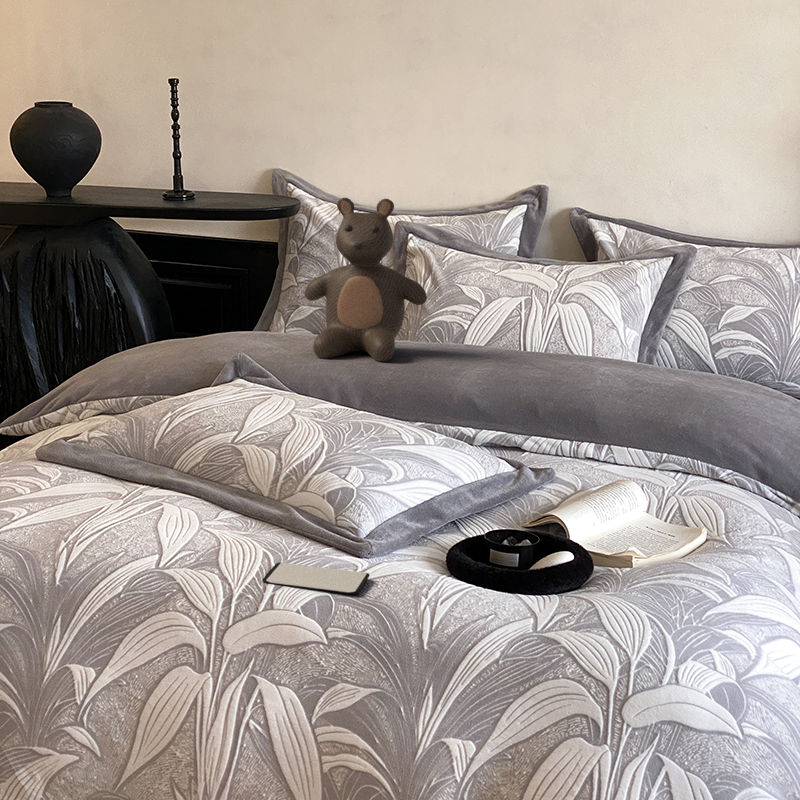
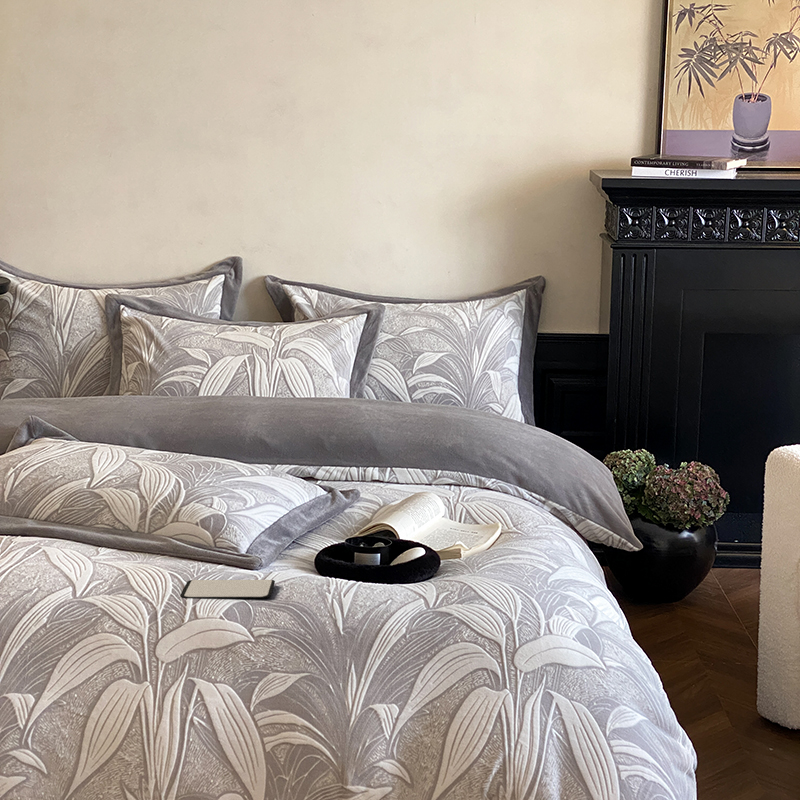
teddy bear: present [304,198,427,362] -> none [146,263,260,409]

